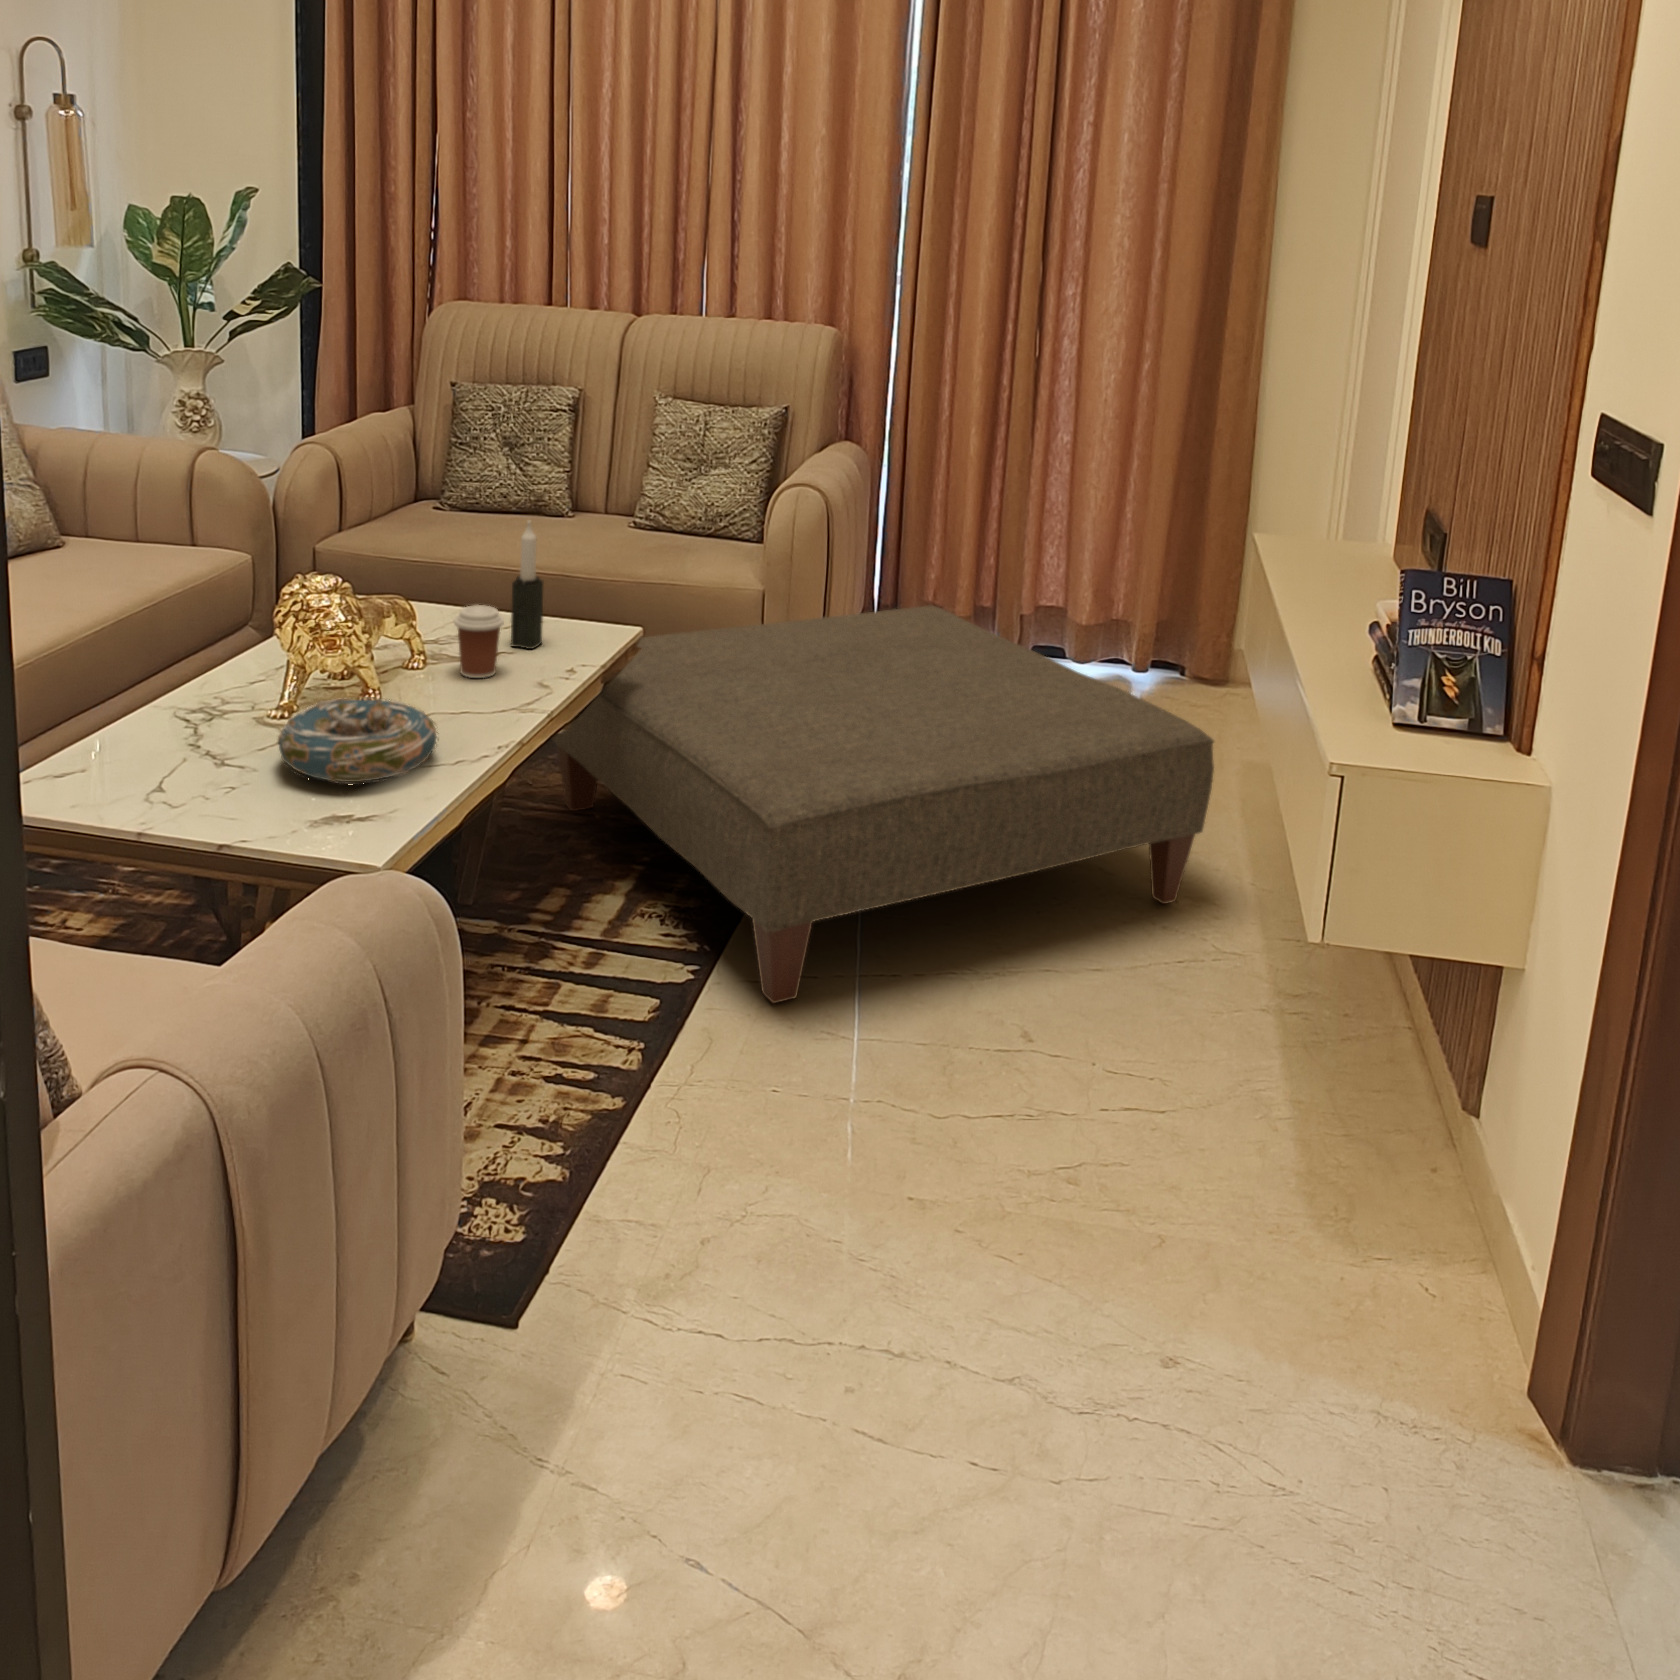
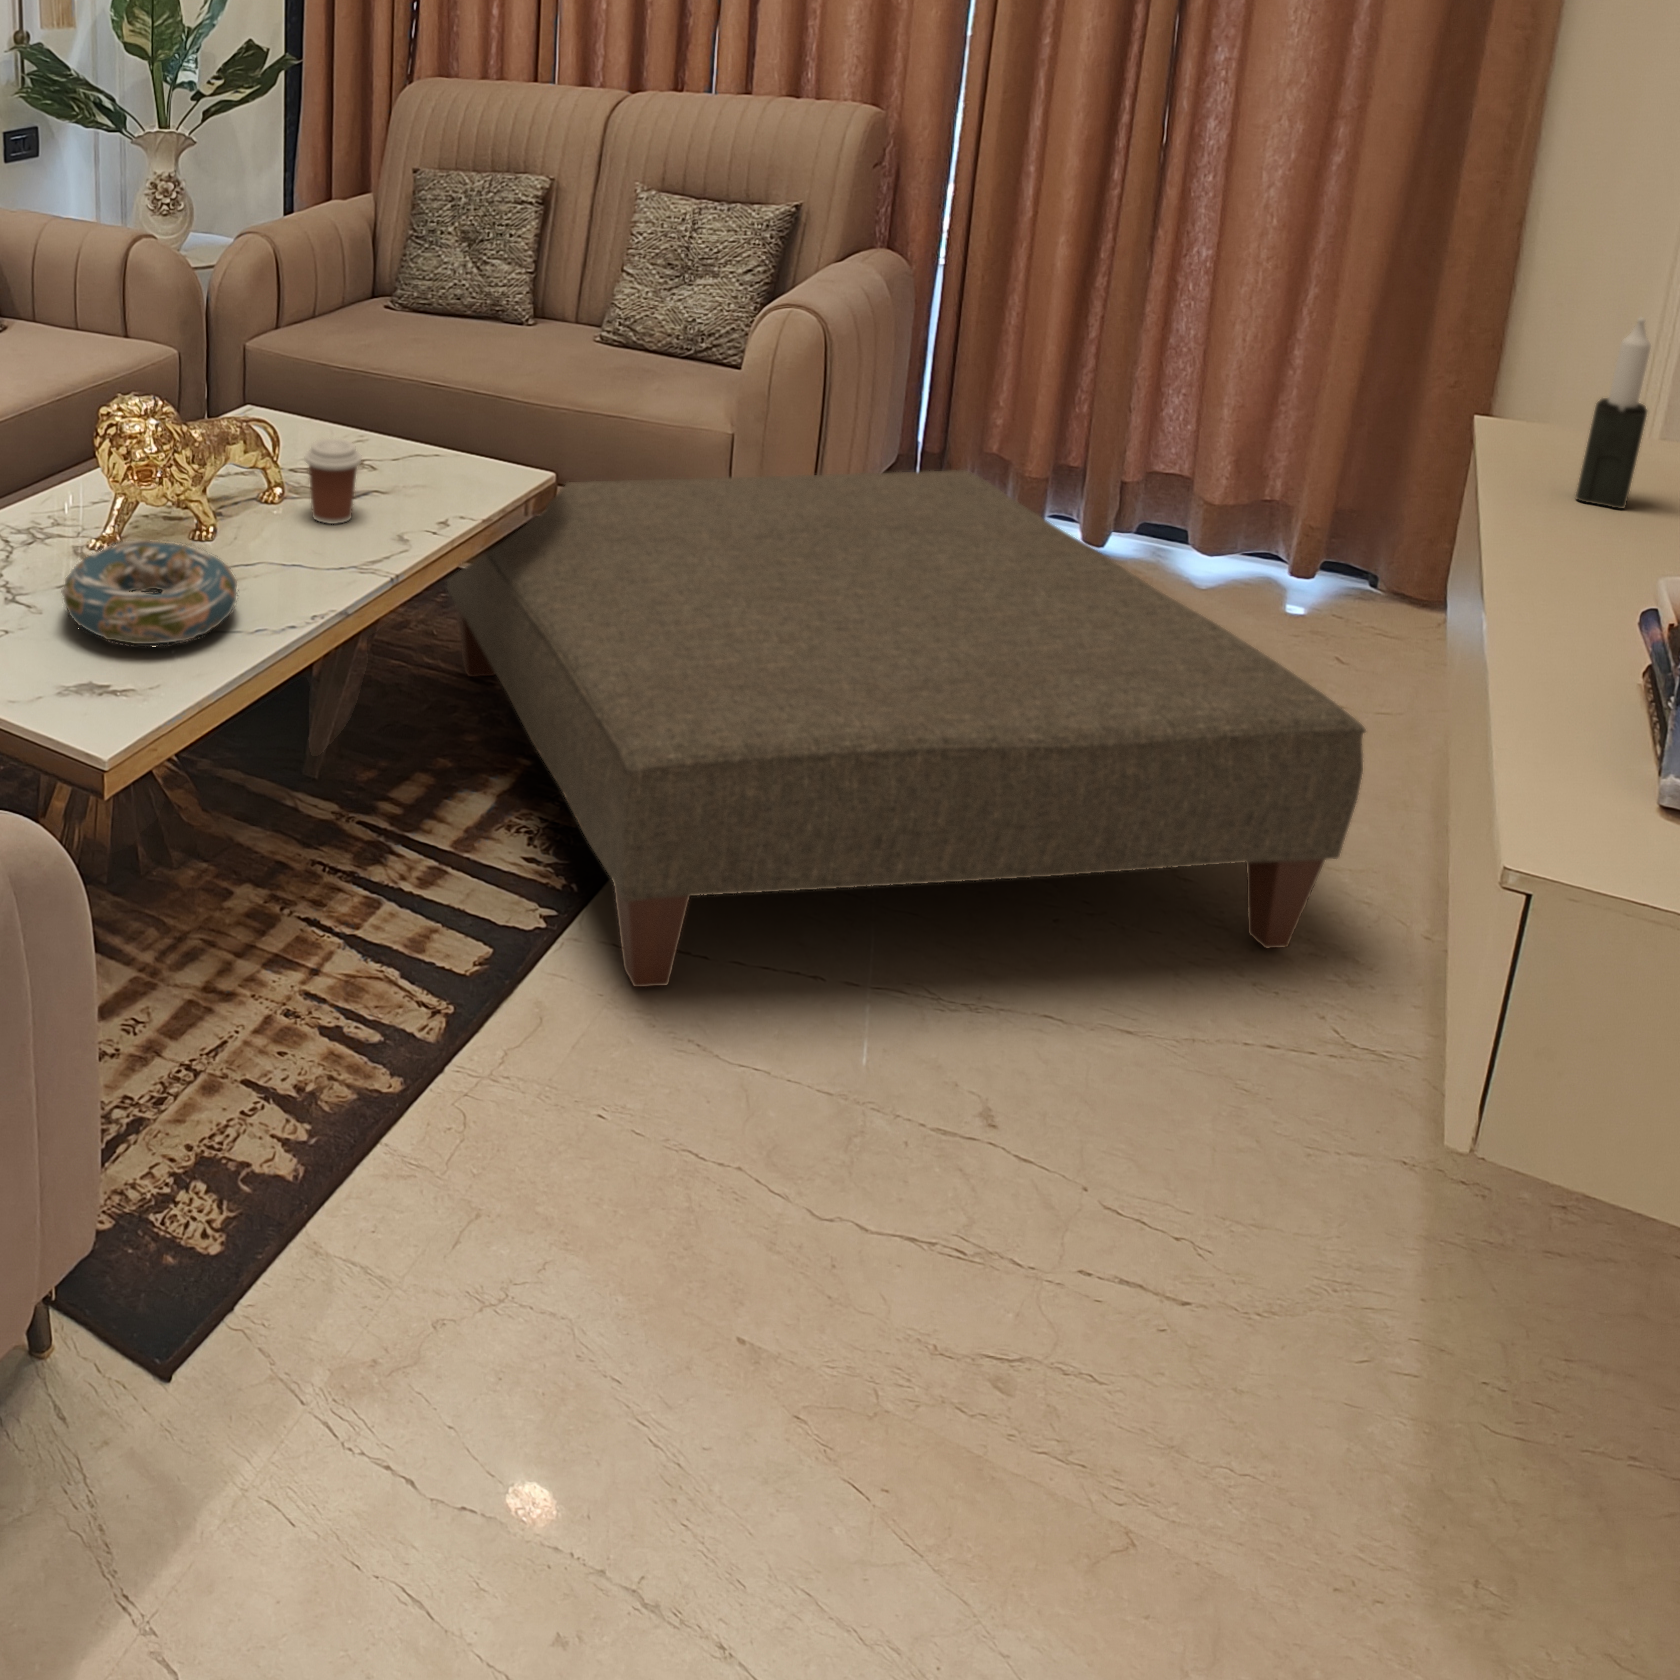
candle: present [511,521,543,649] -> present [1576,318,1651,509]

